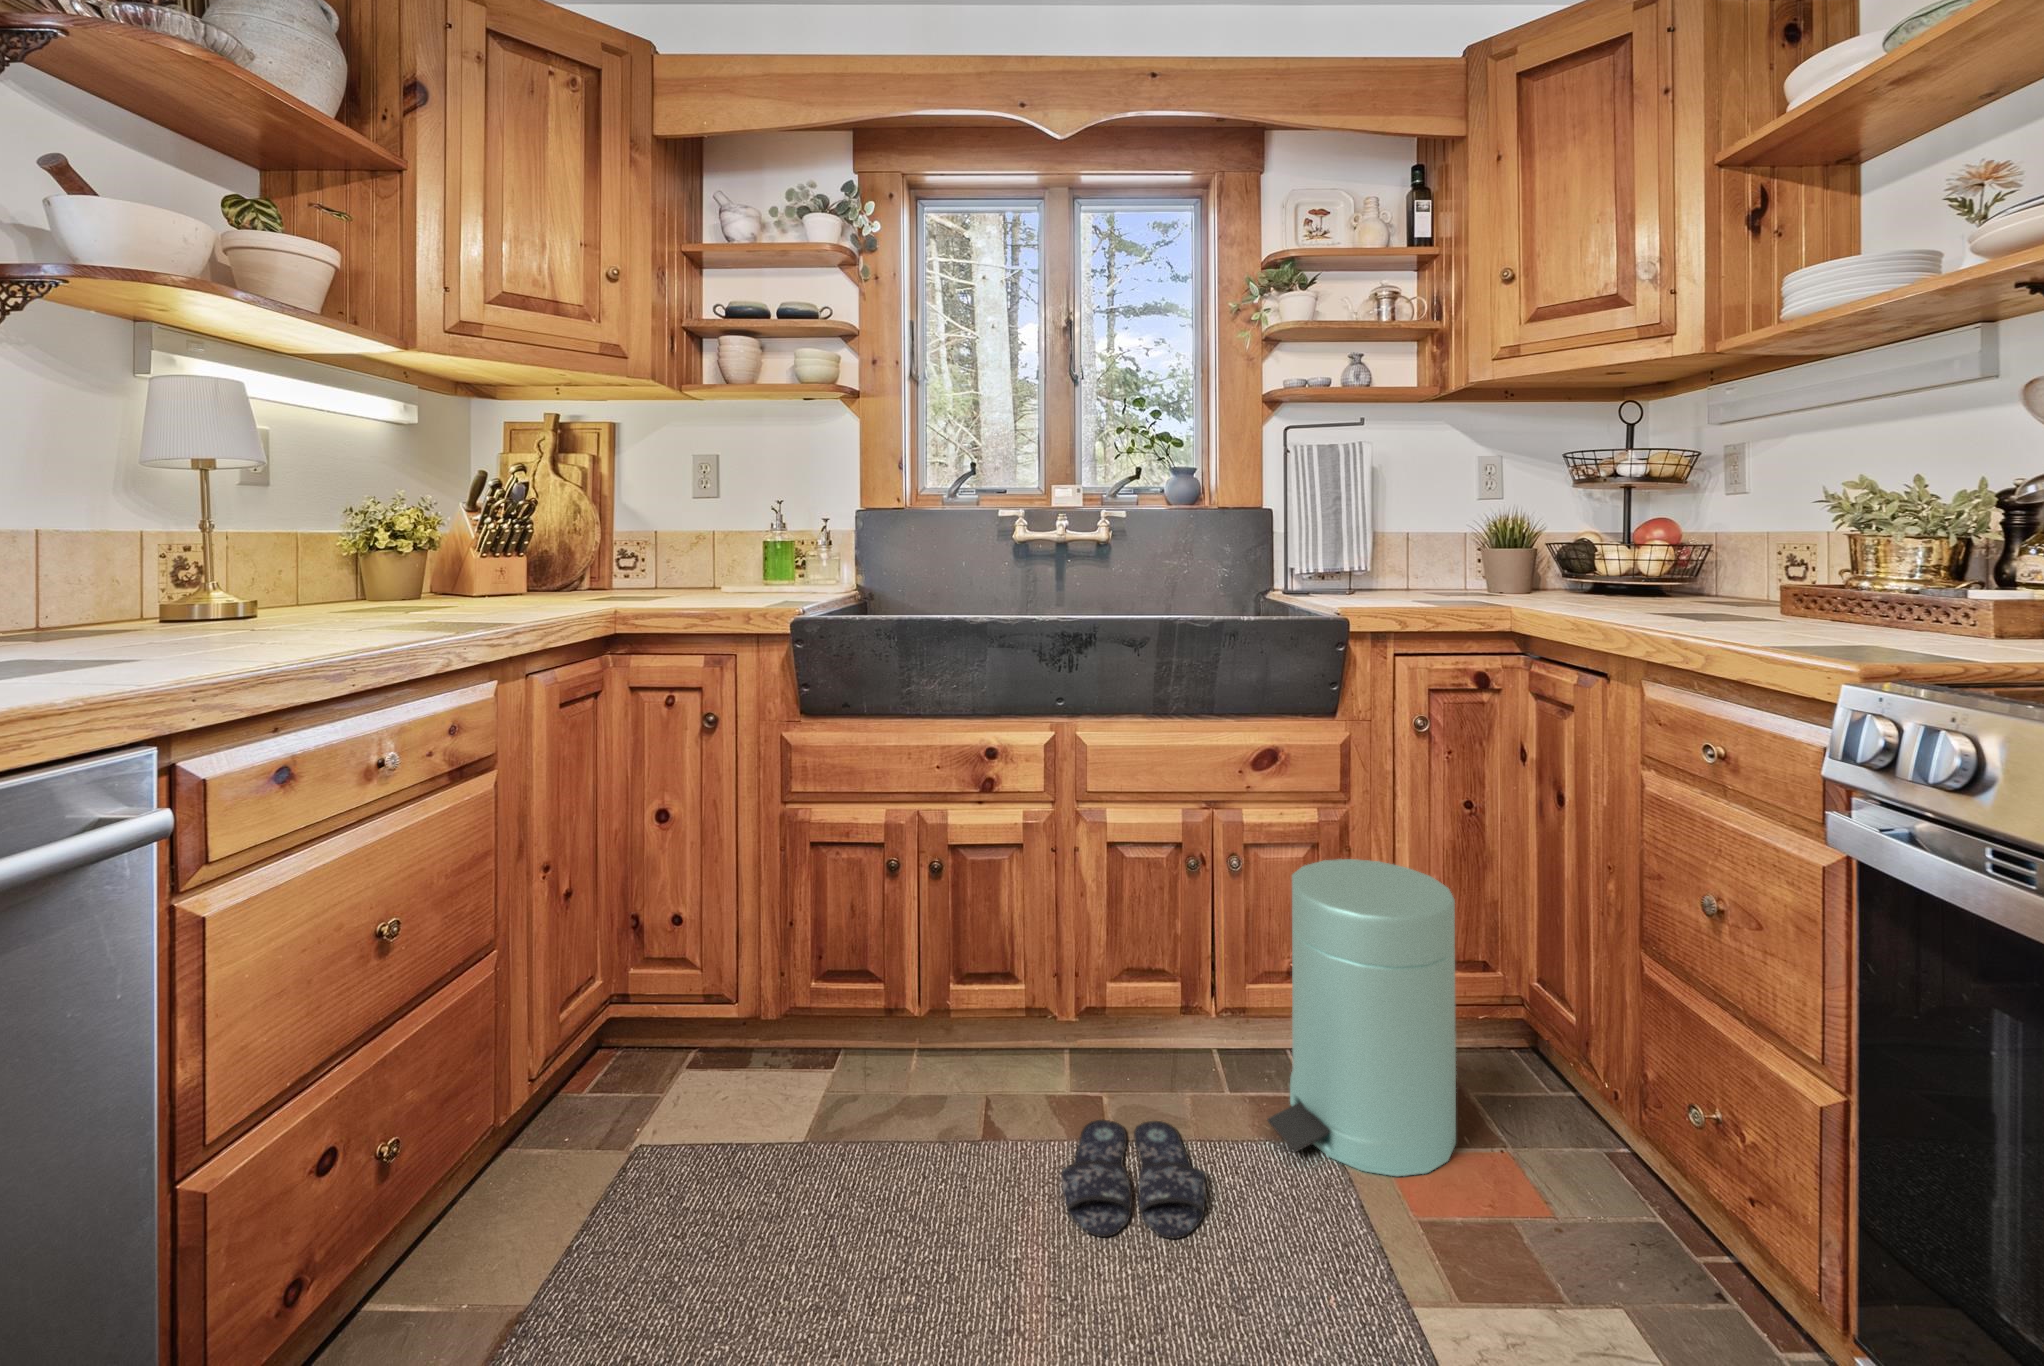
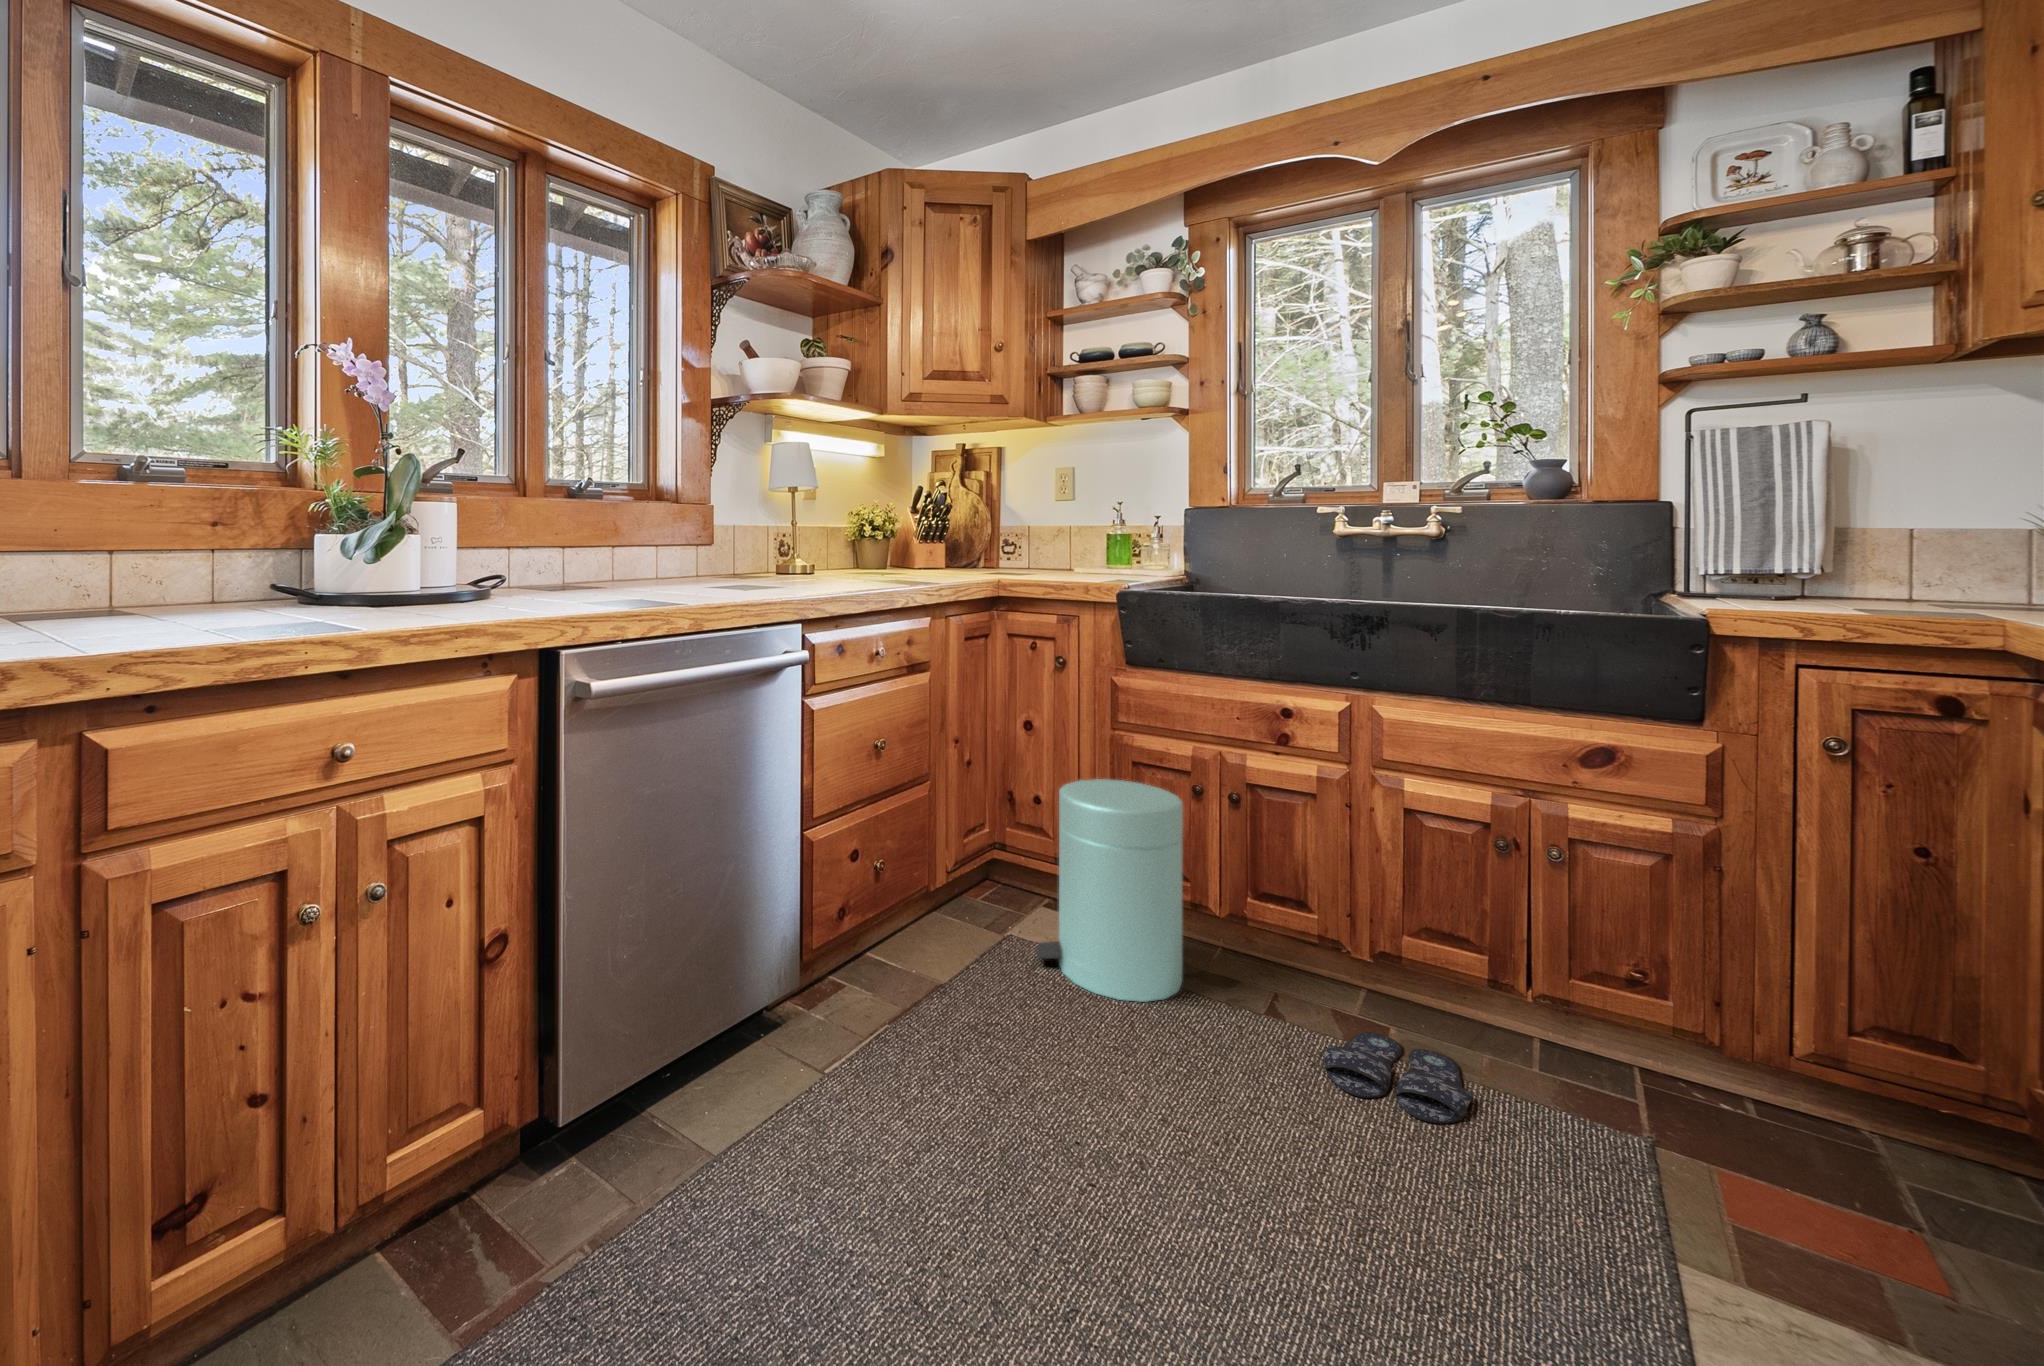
trash can: present [1268,859,1456,1176] -> present [1036,779,1183,1002]

